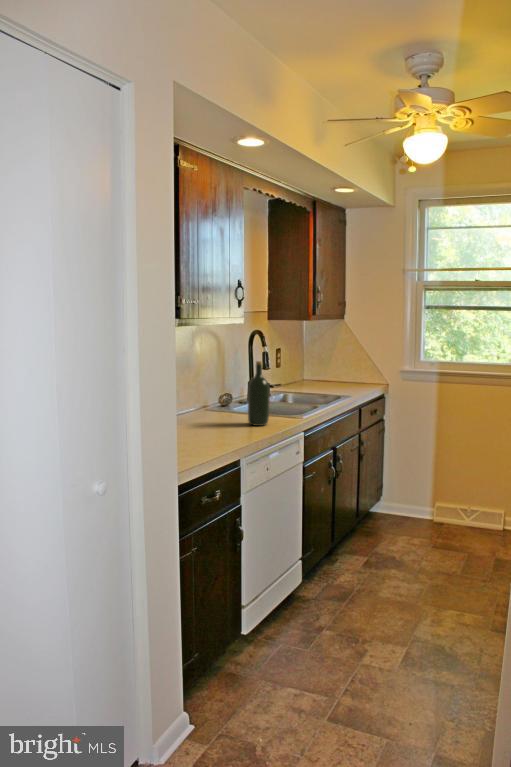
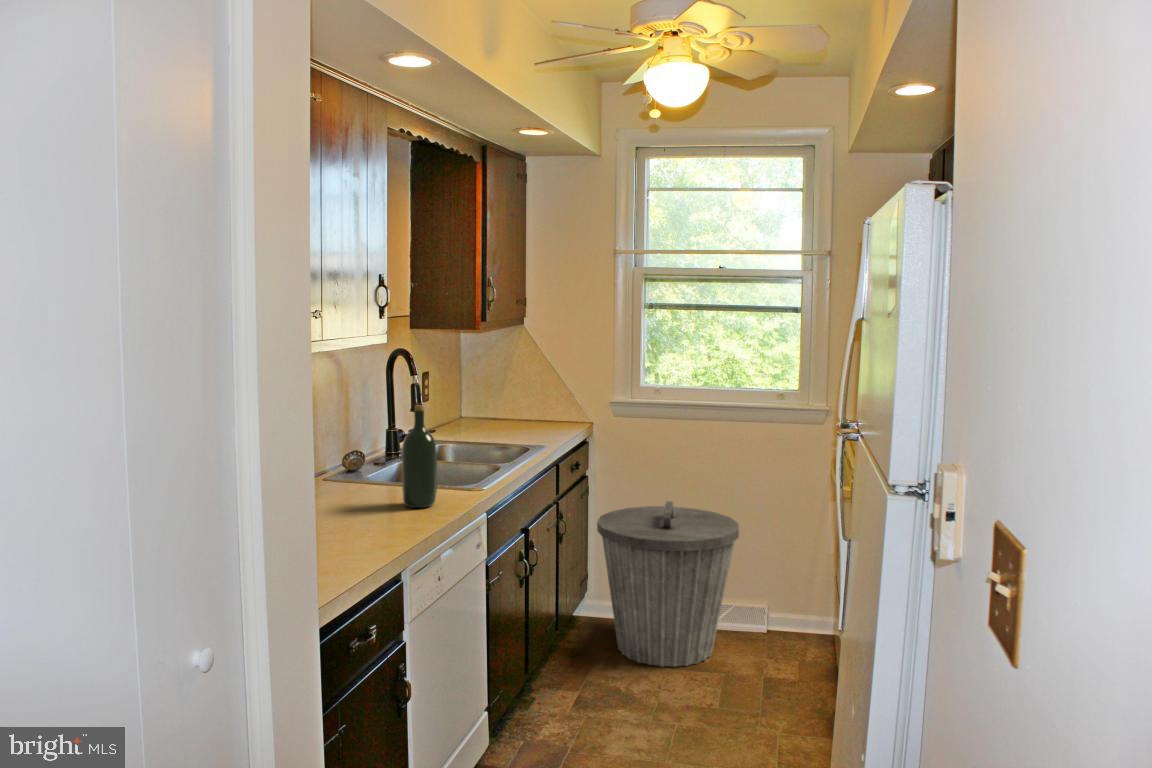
trash can: none [387,437,486,548] -> present [597,501,739,667]

